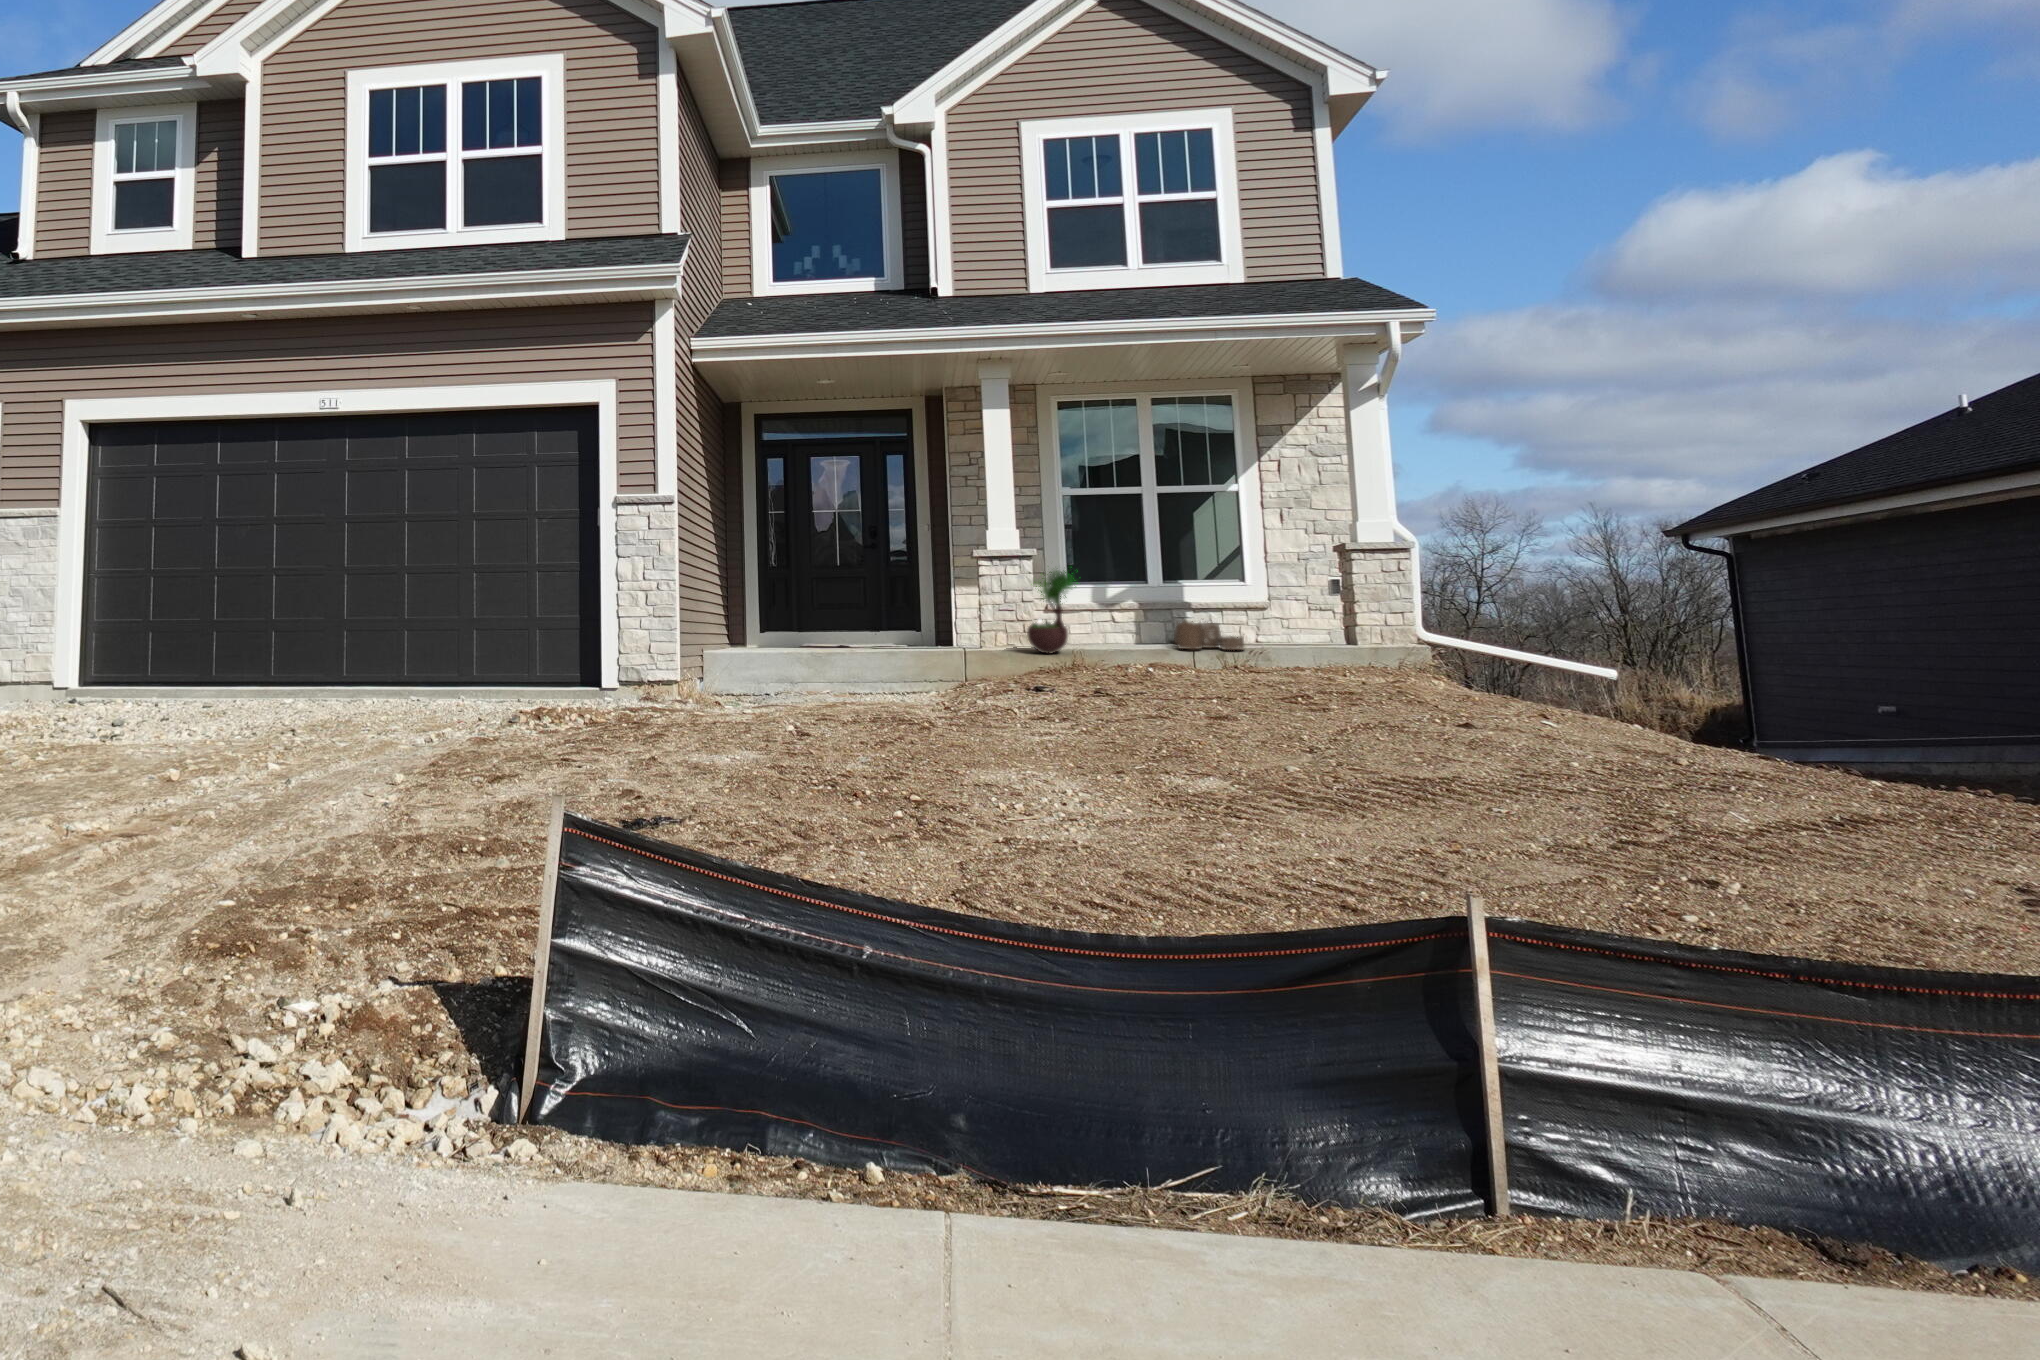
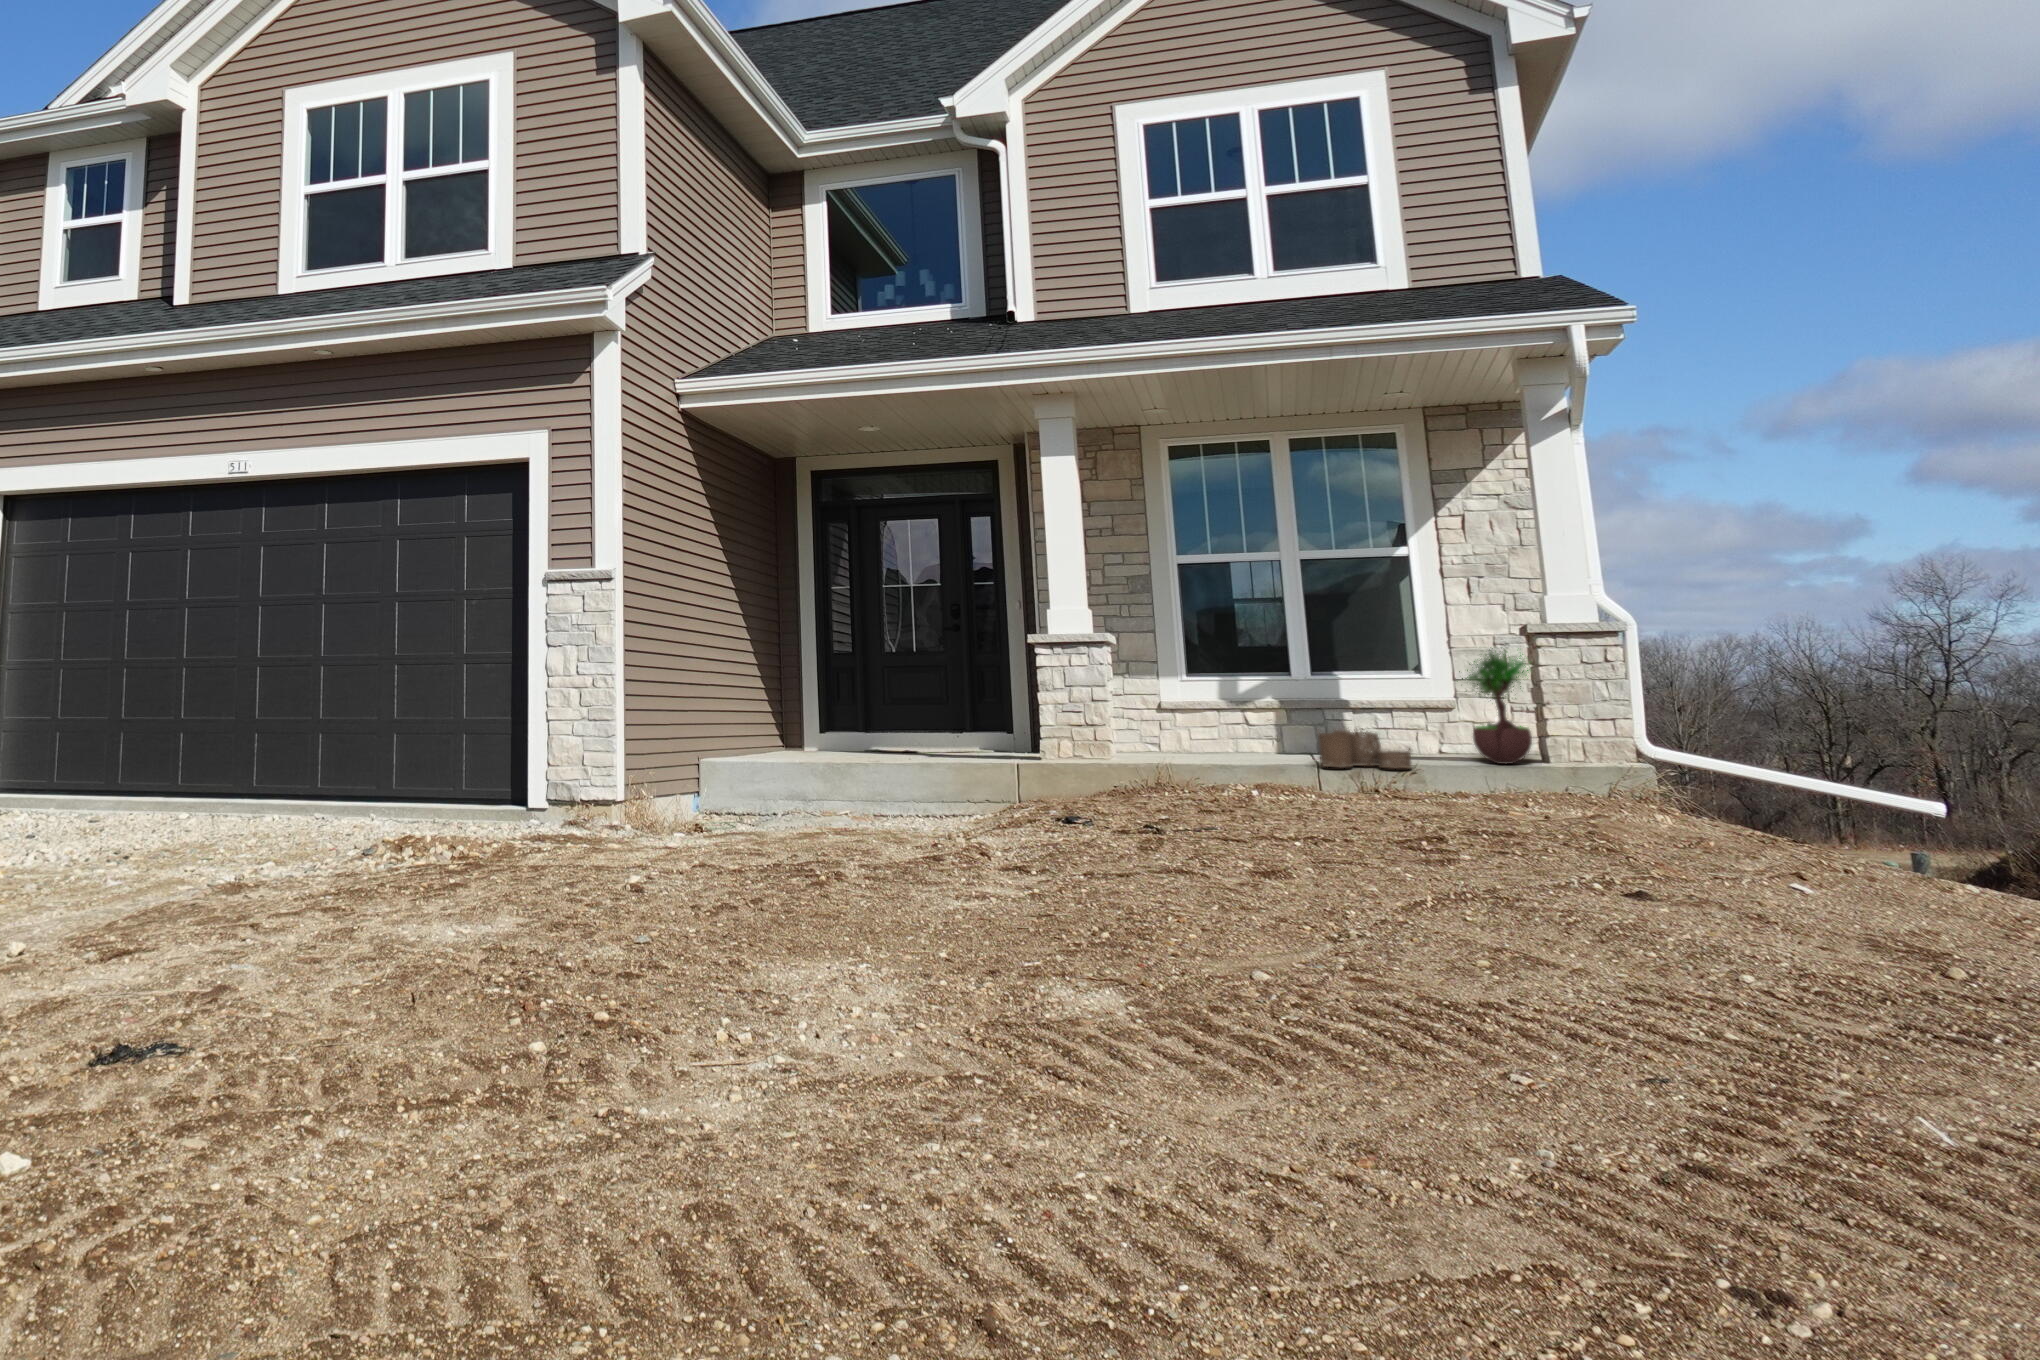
potted tree: present [1027,570,1078,654] -> present [1457,648,1532,764]

